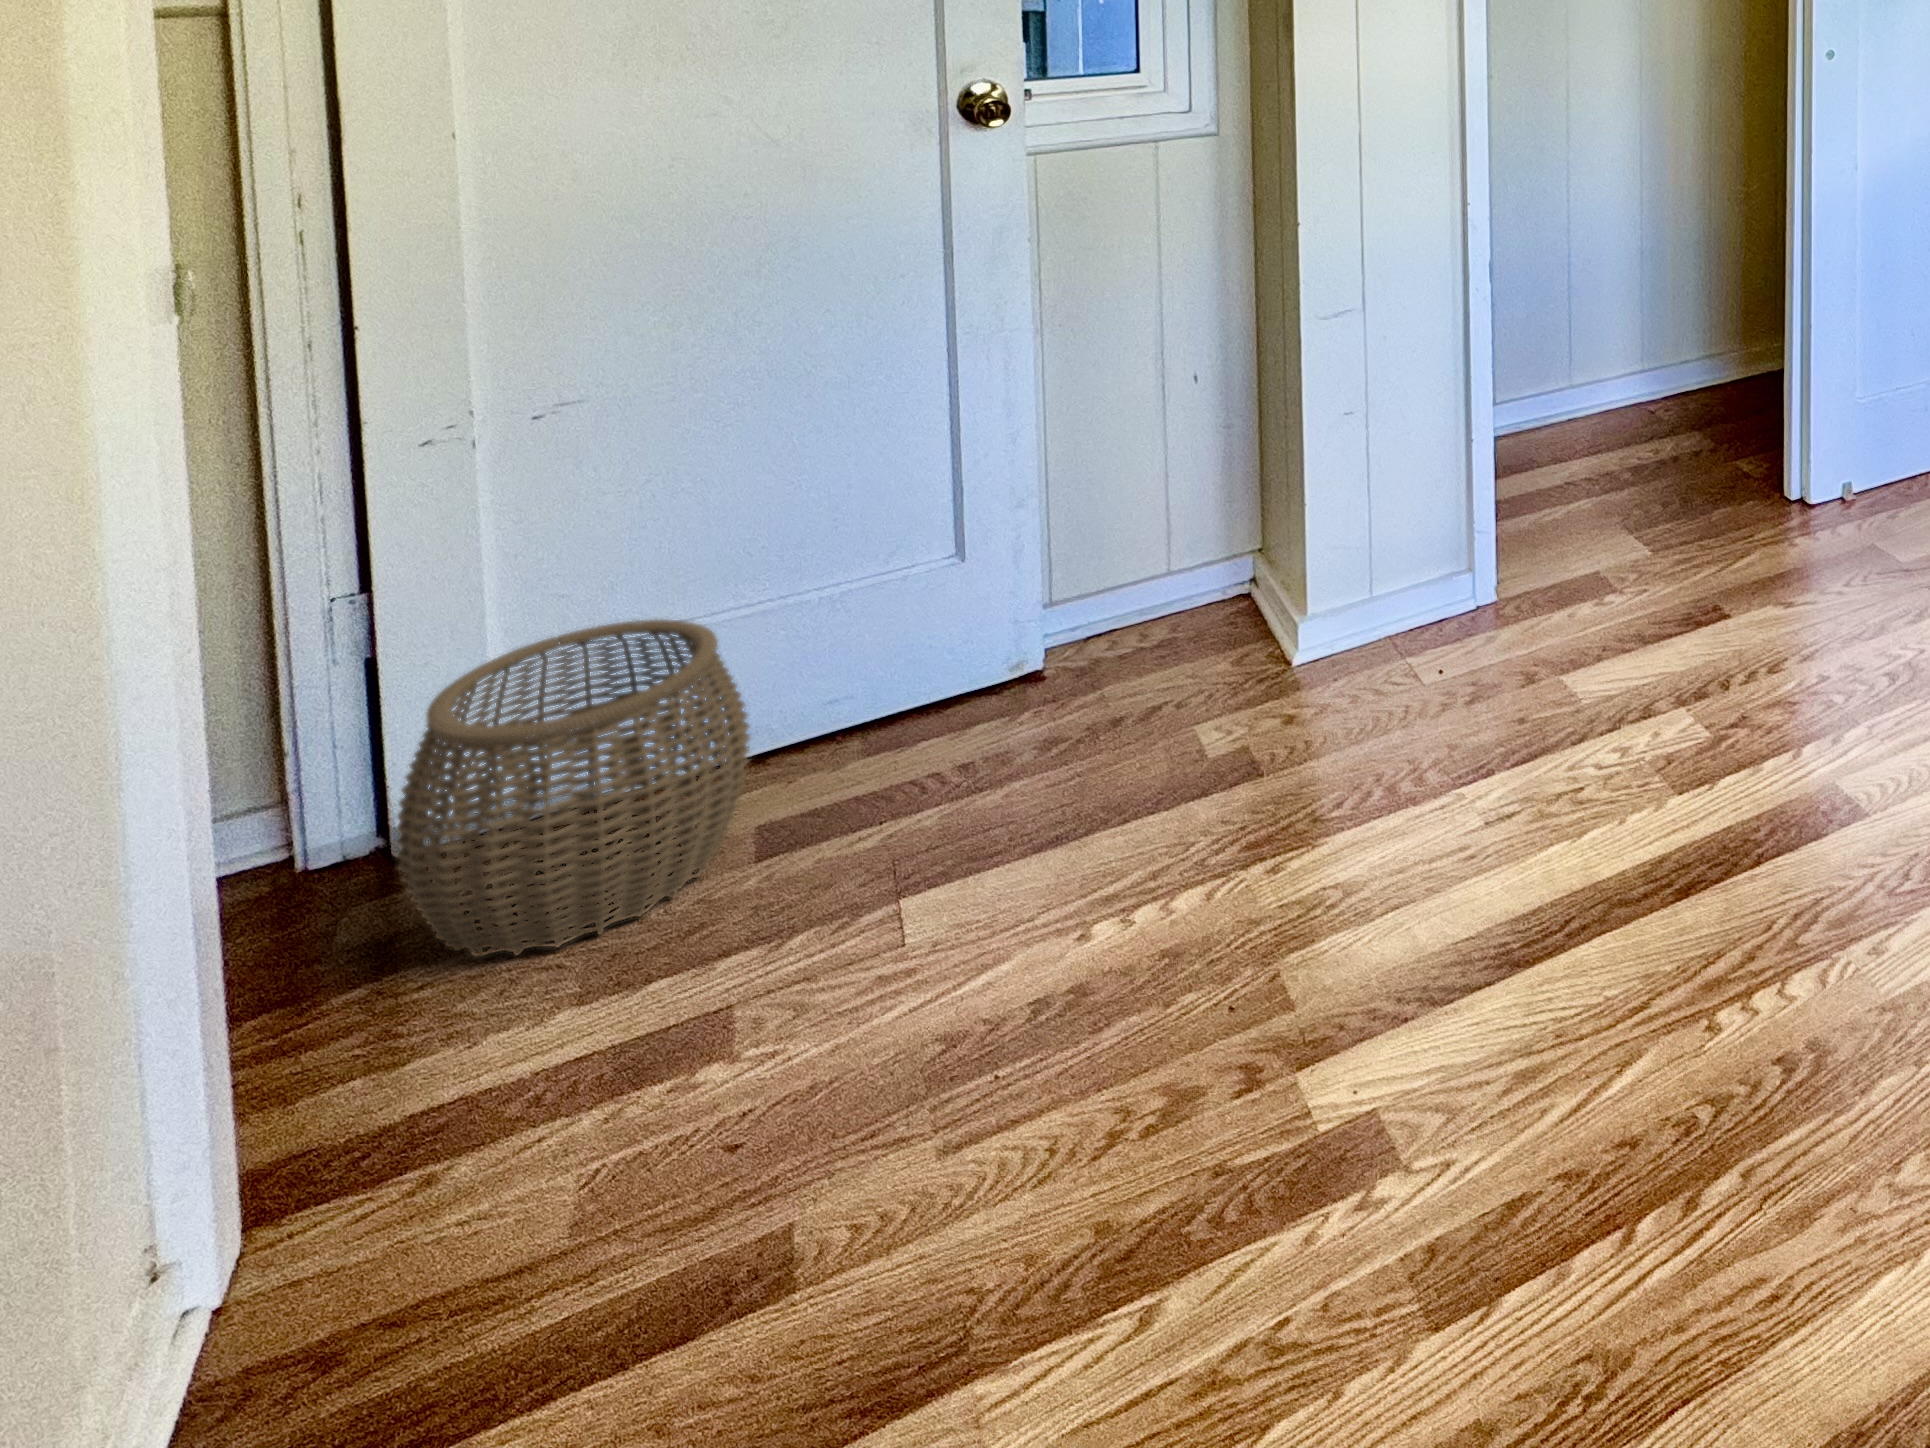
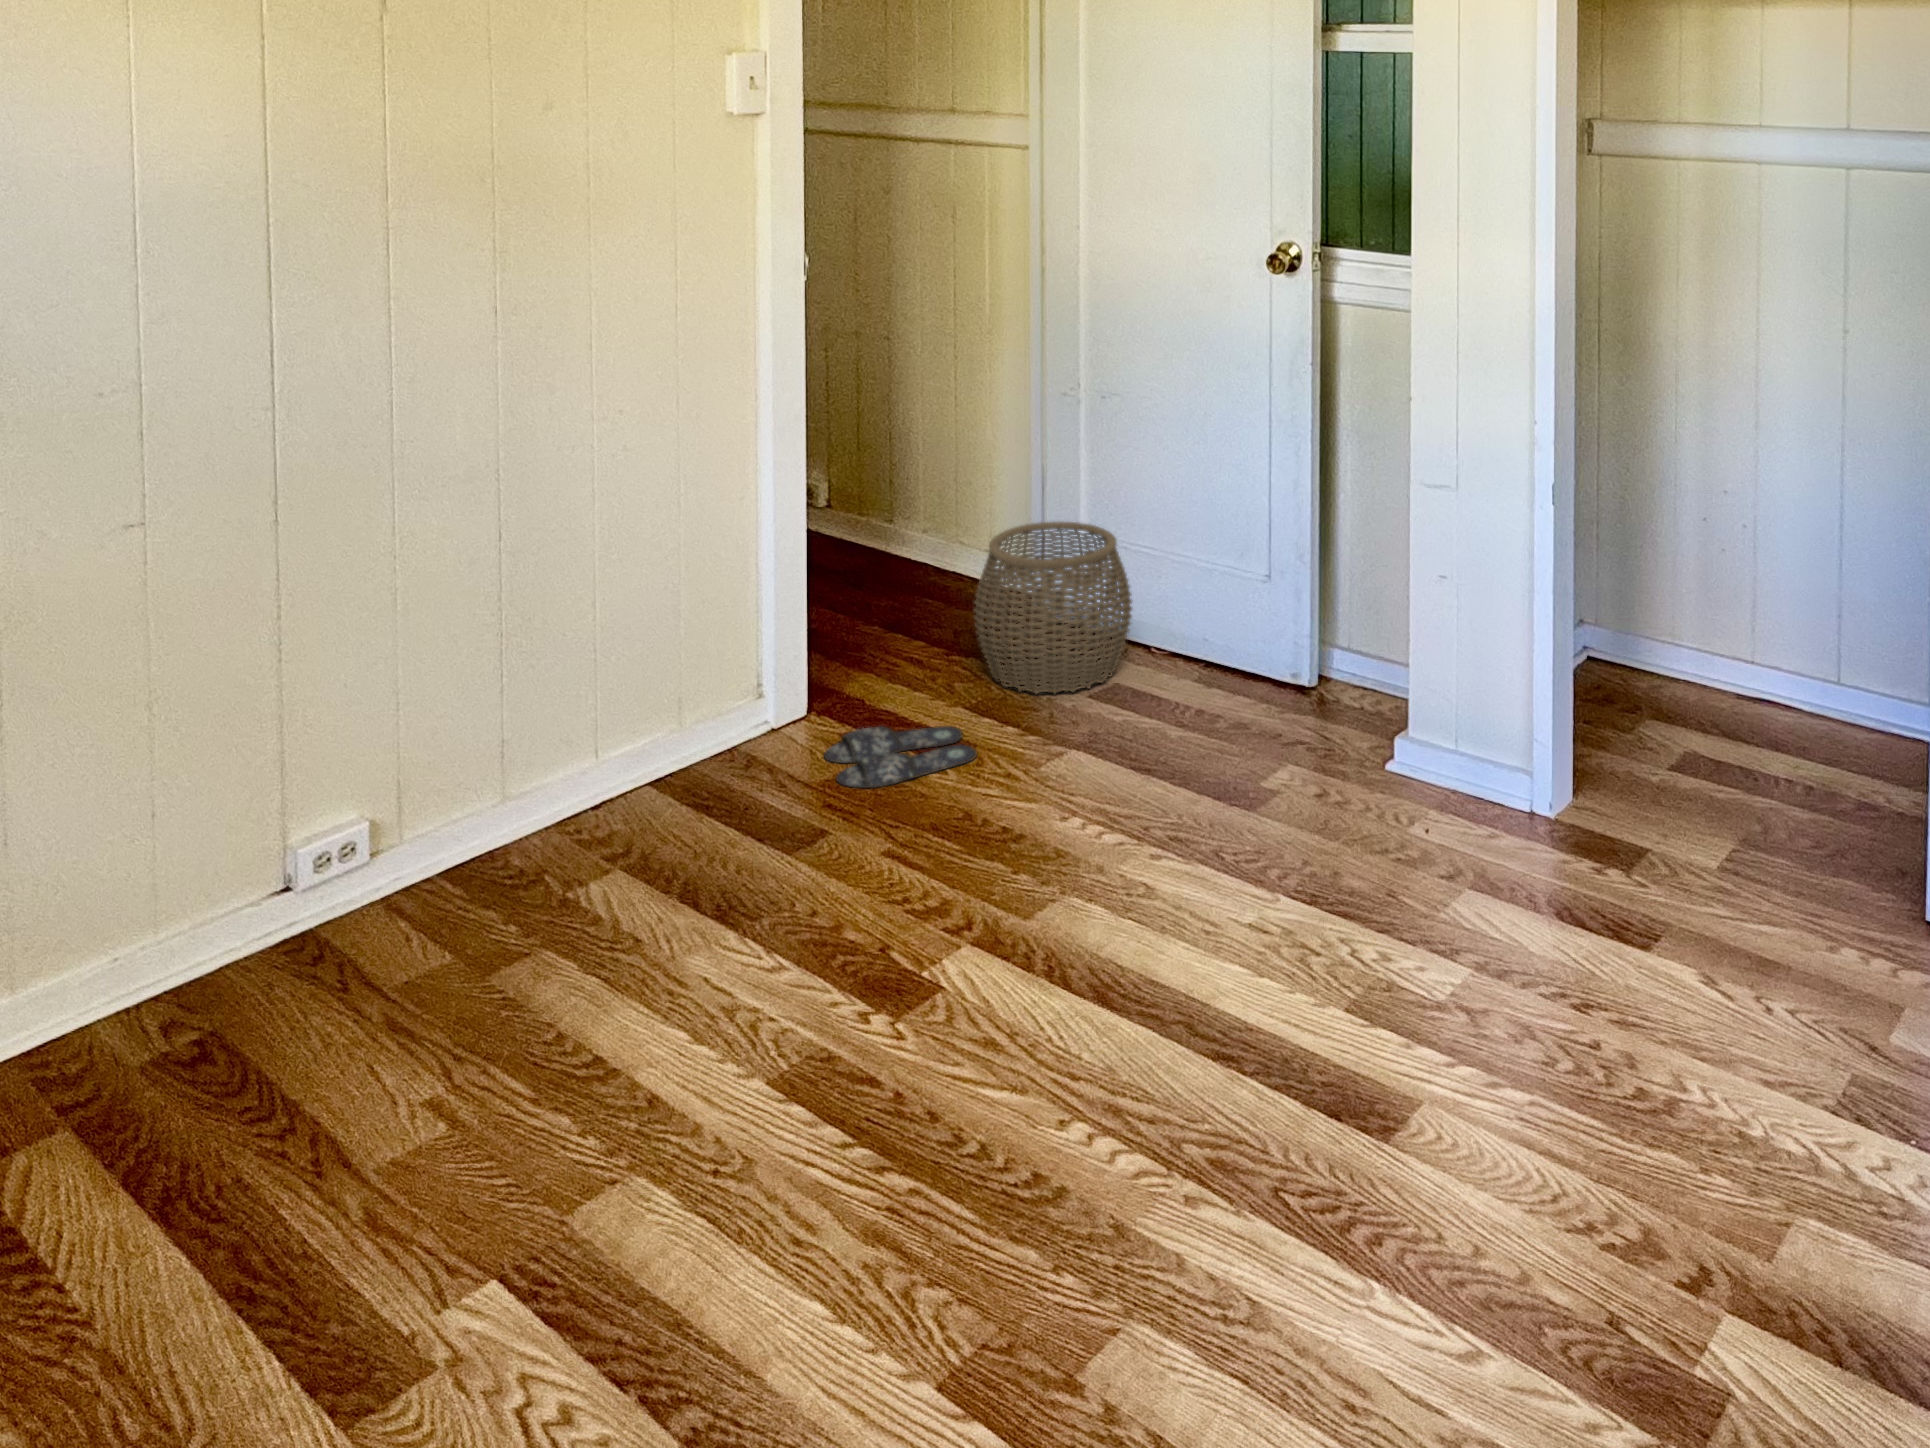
slippers: none [423,1010,757,1231] -> present [824,726,977,788]

